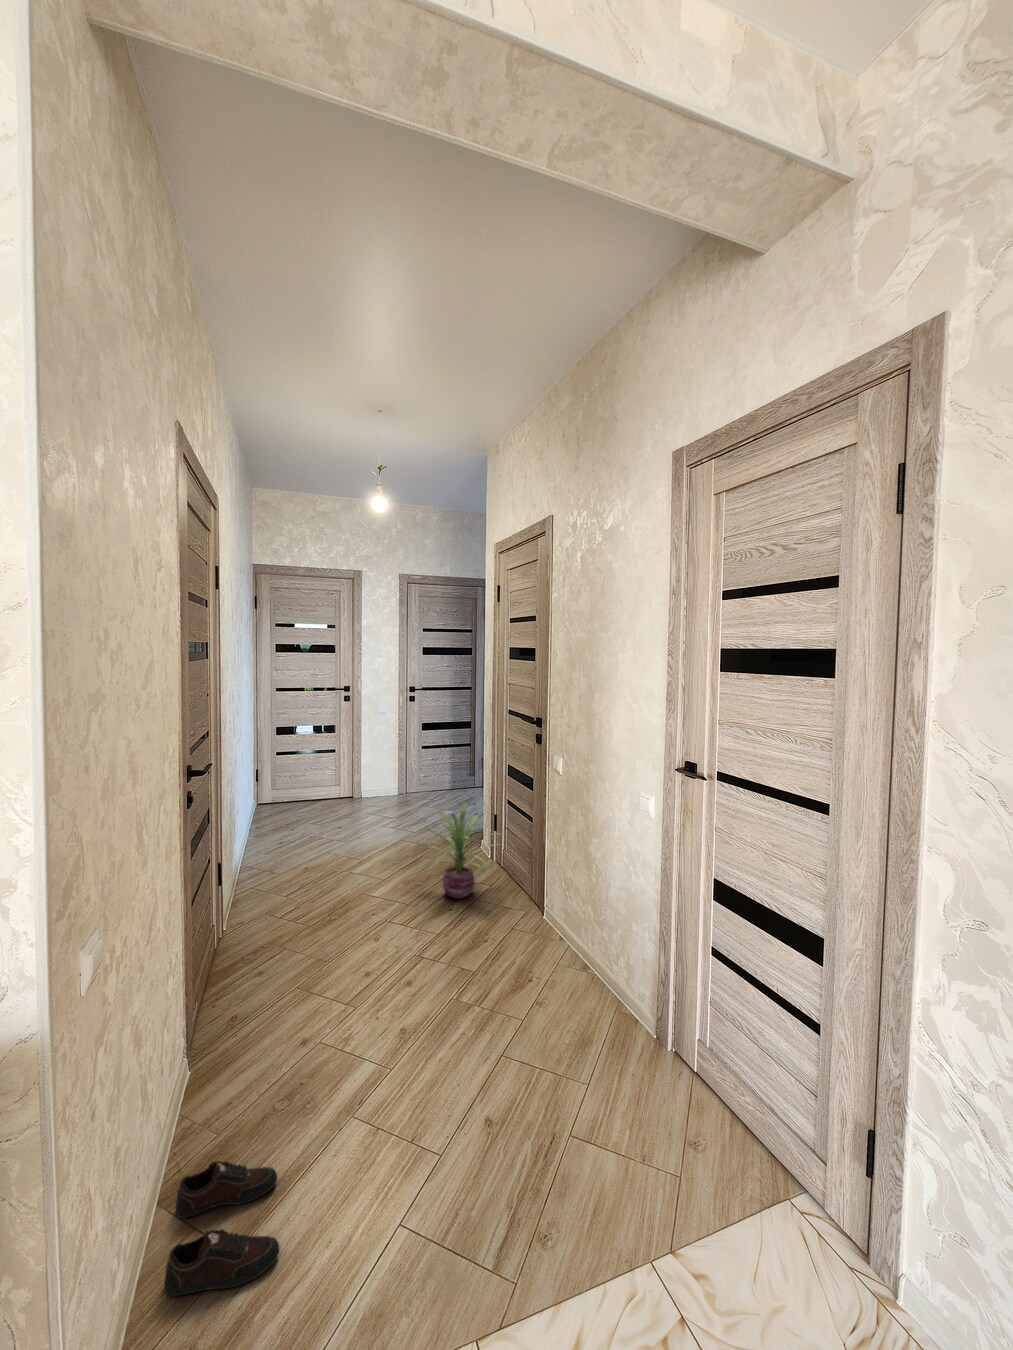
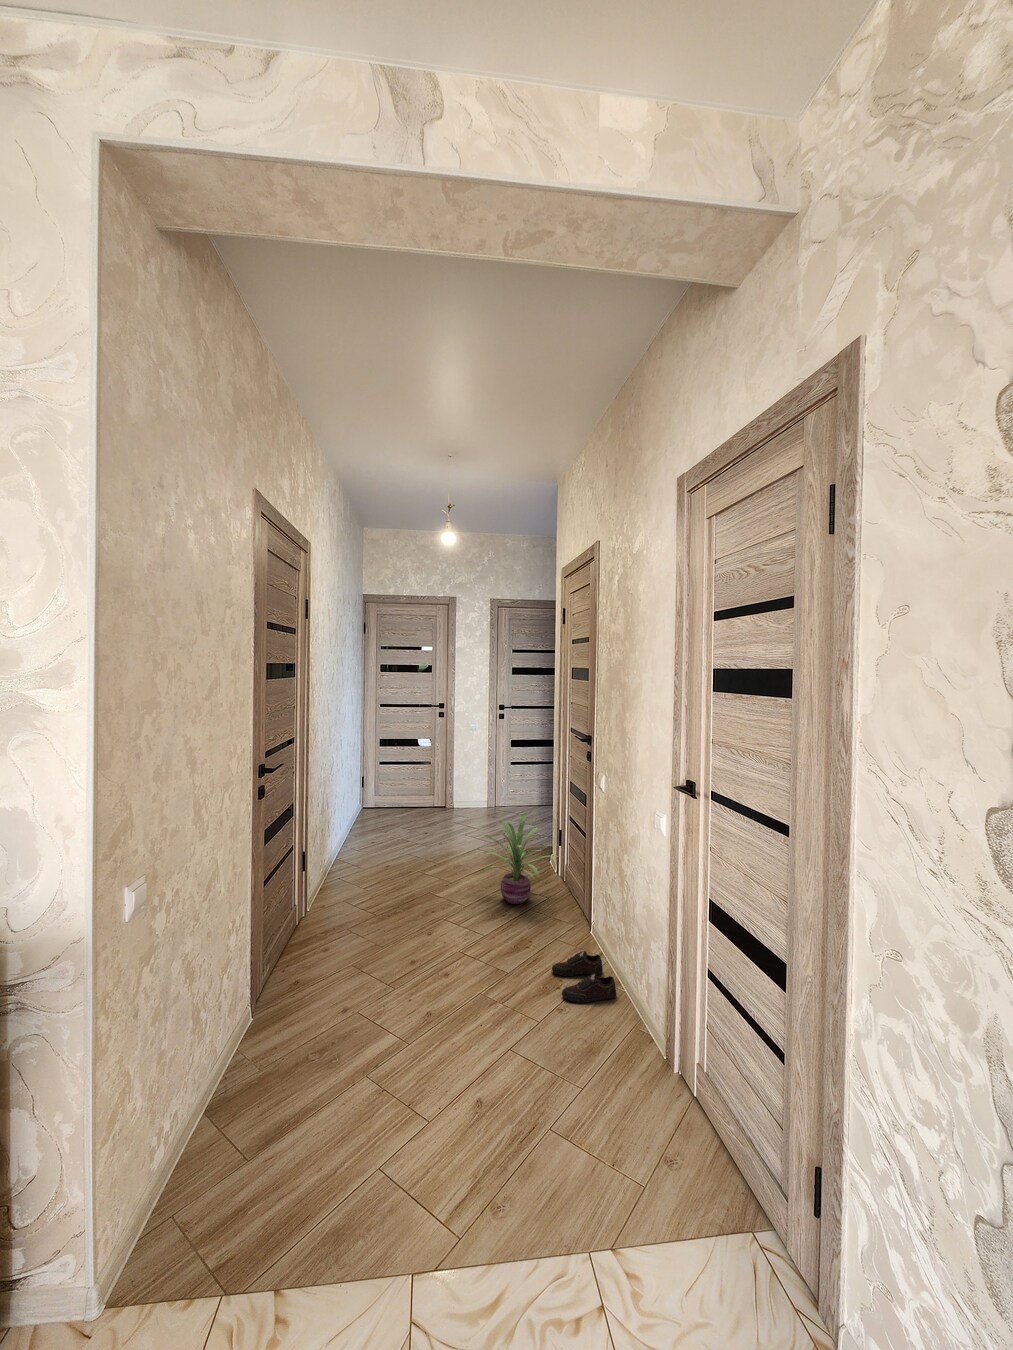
shoe: present [164,1161,279,1296] -> present [552,951,616,1003]

